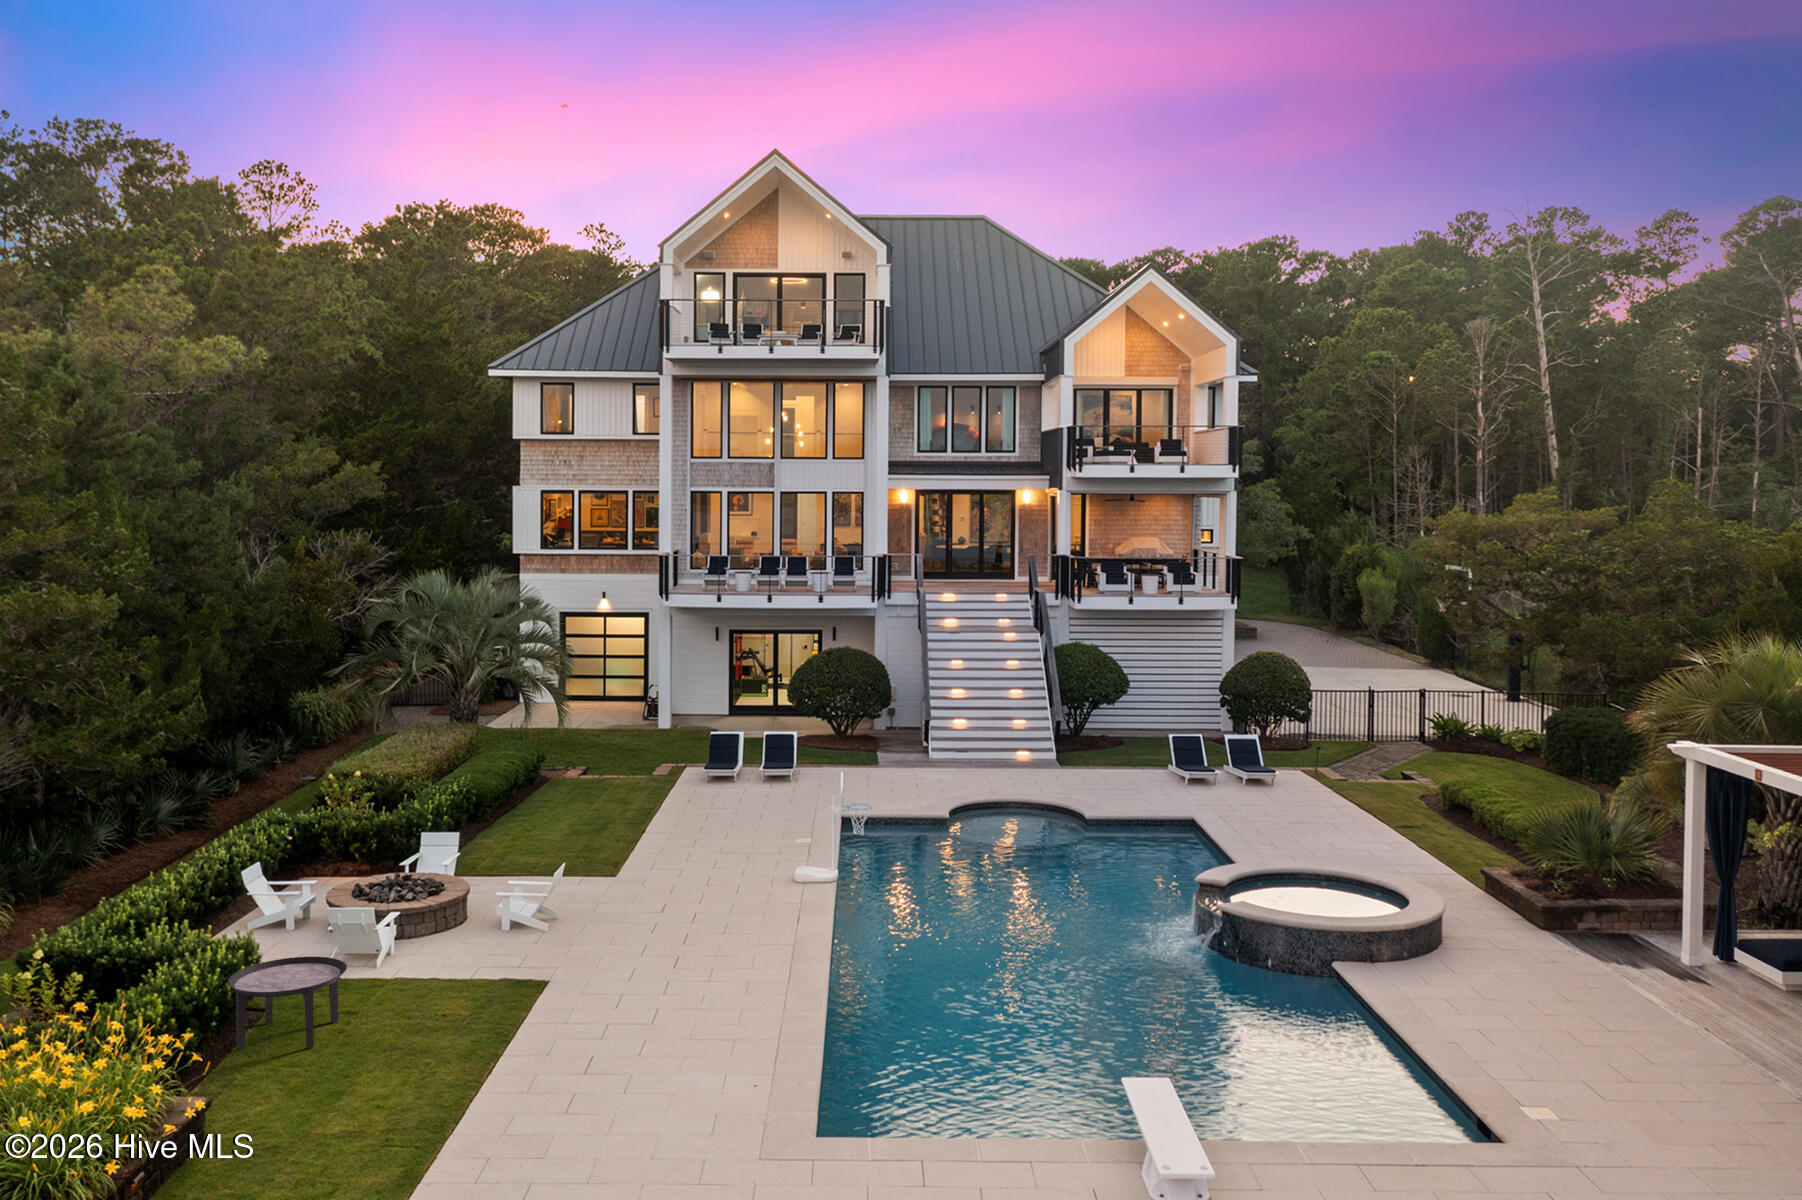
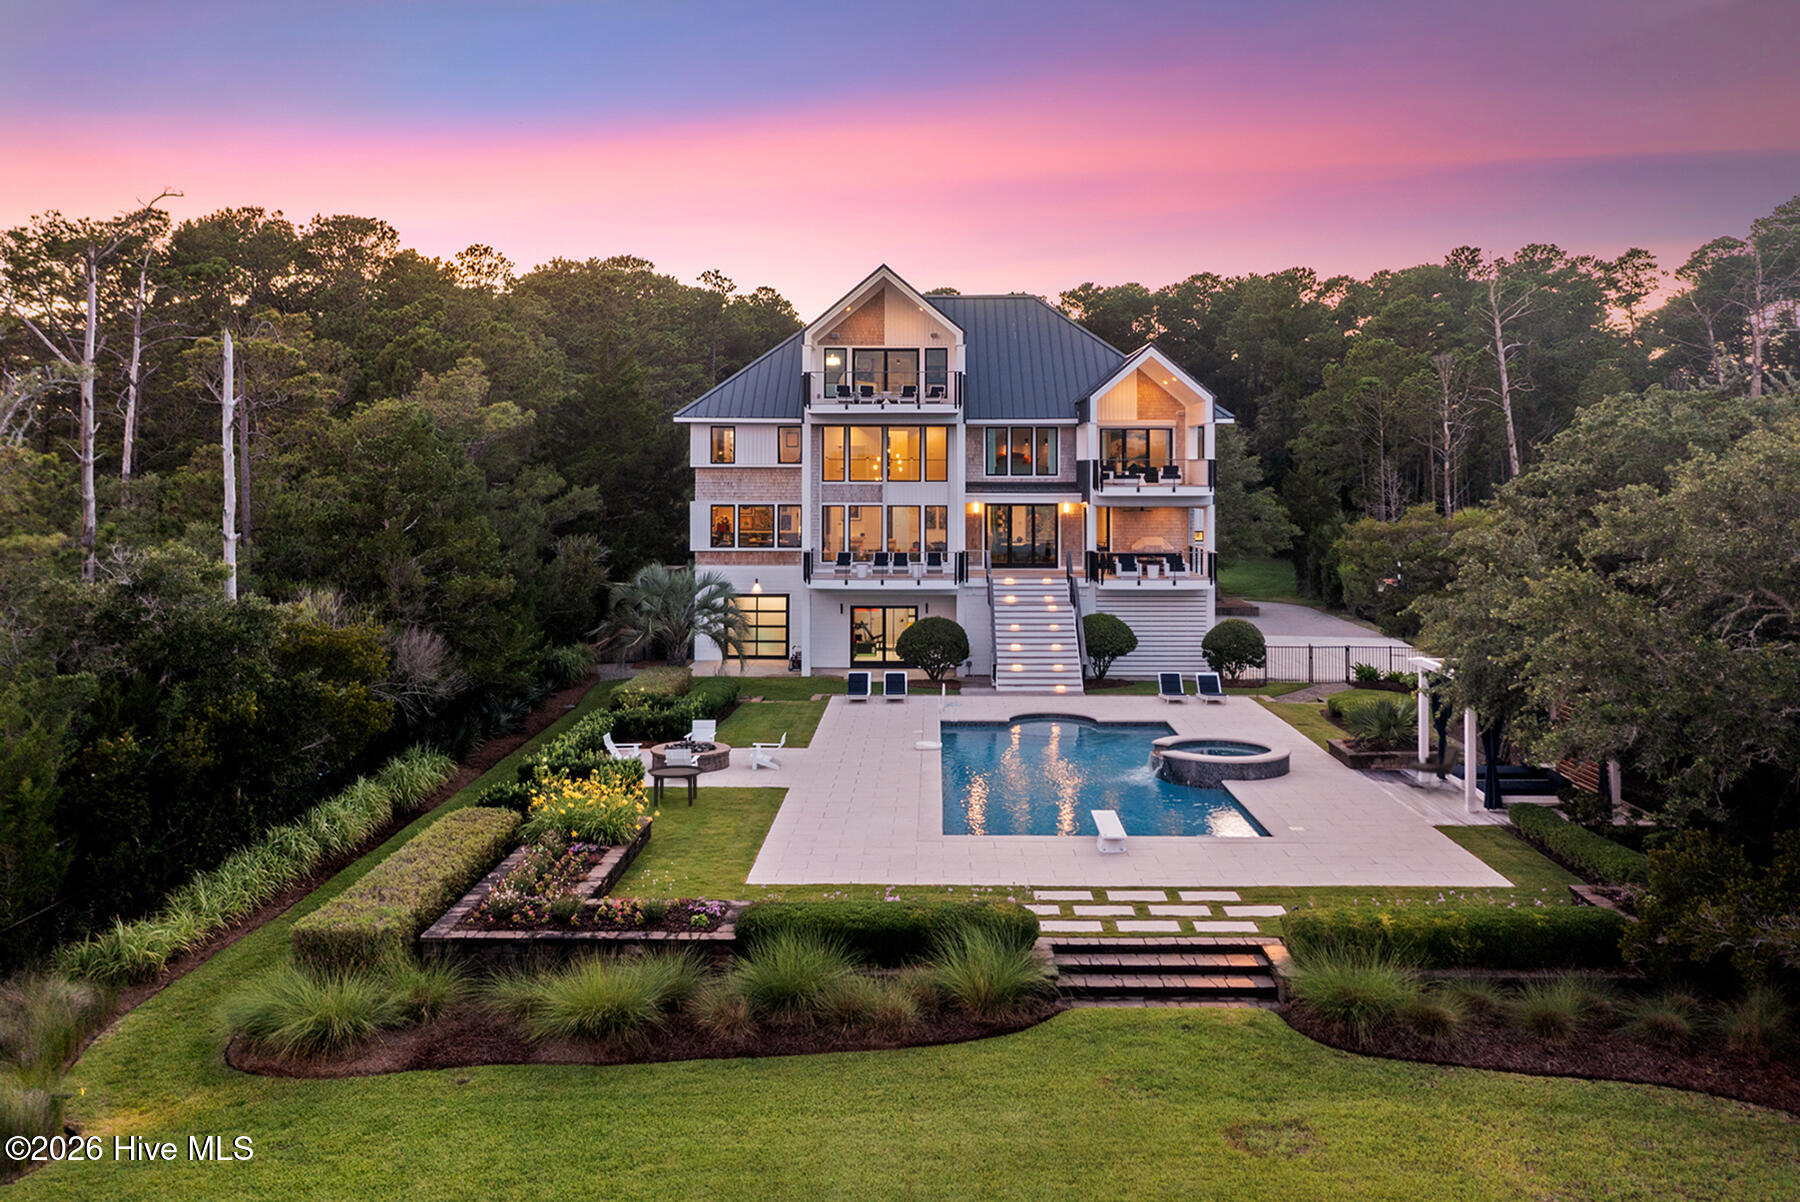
lounge chair: none [1629,894,1728,985] -> present [1409,745,1459,791]

